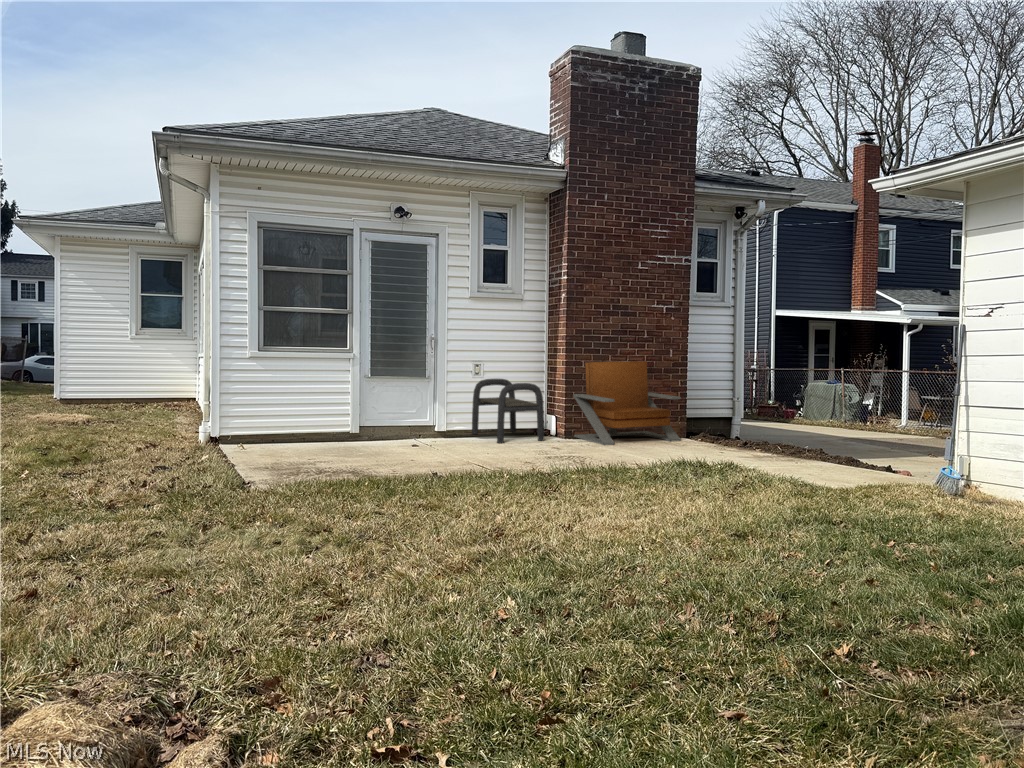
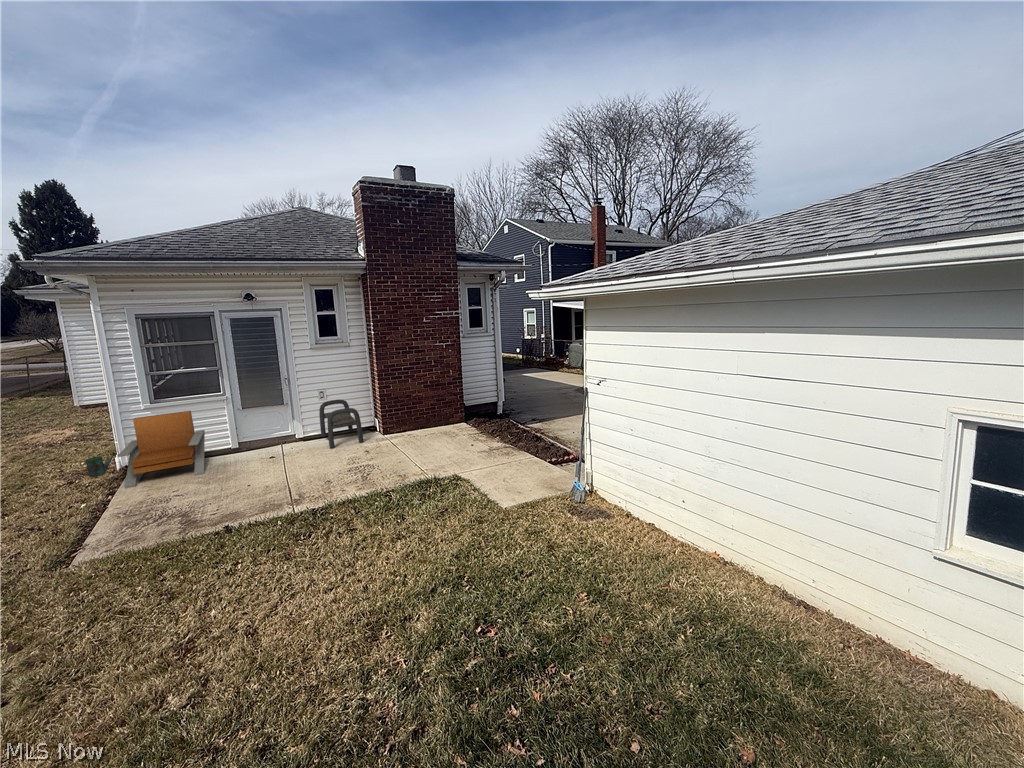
lounge chair: present [573,361,681,445] -> present [118,411,209,488]
watering can: none [161,416,206,447] -> present [80,452,117,477]

